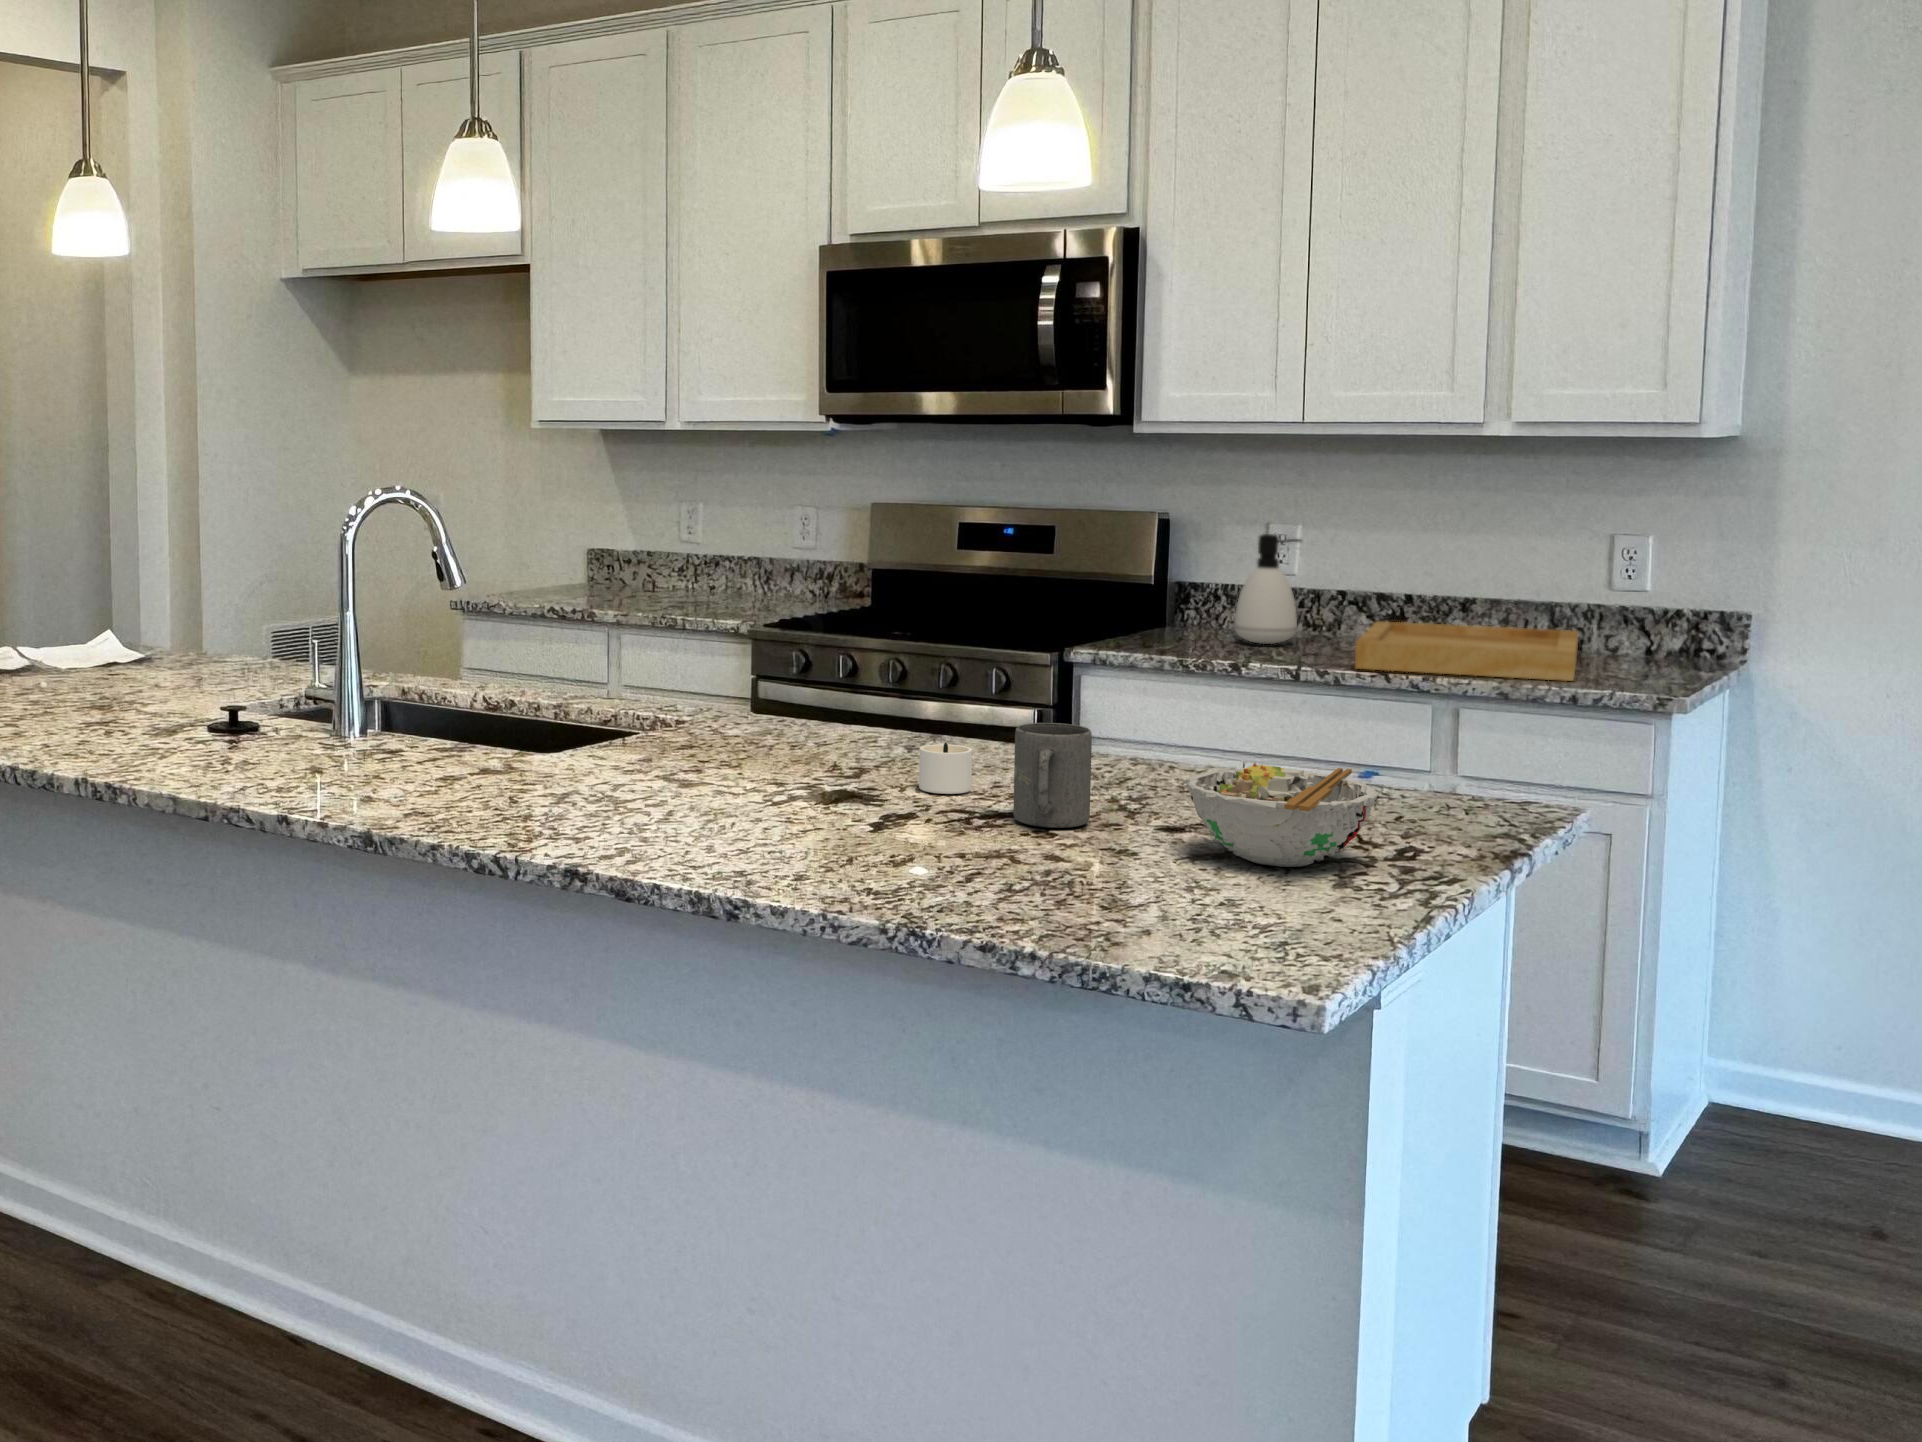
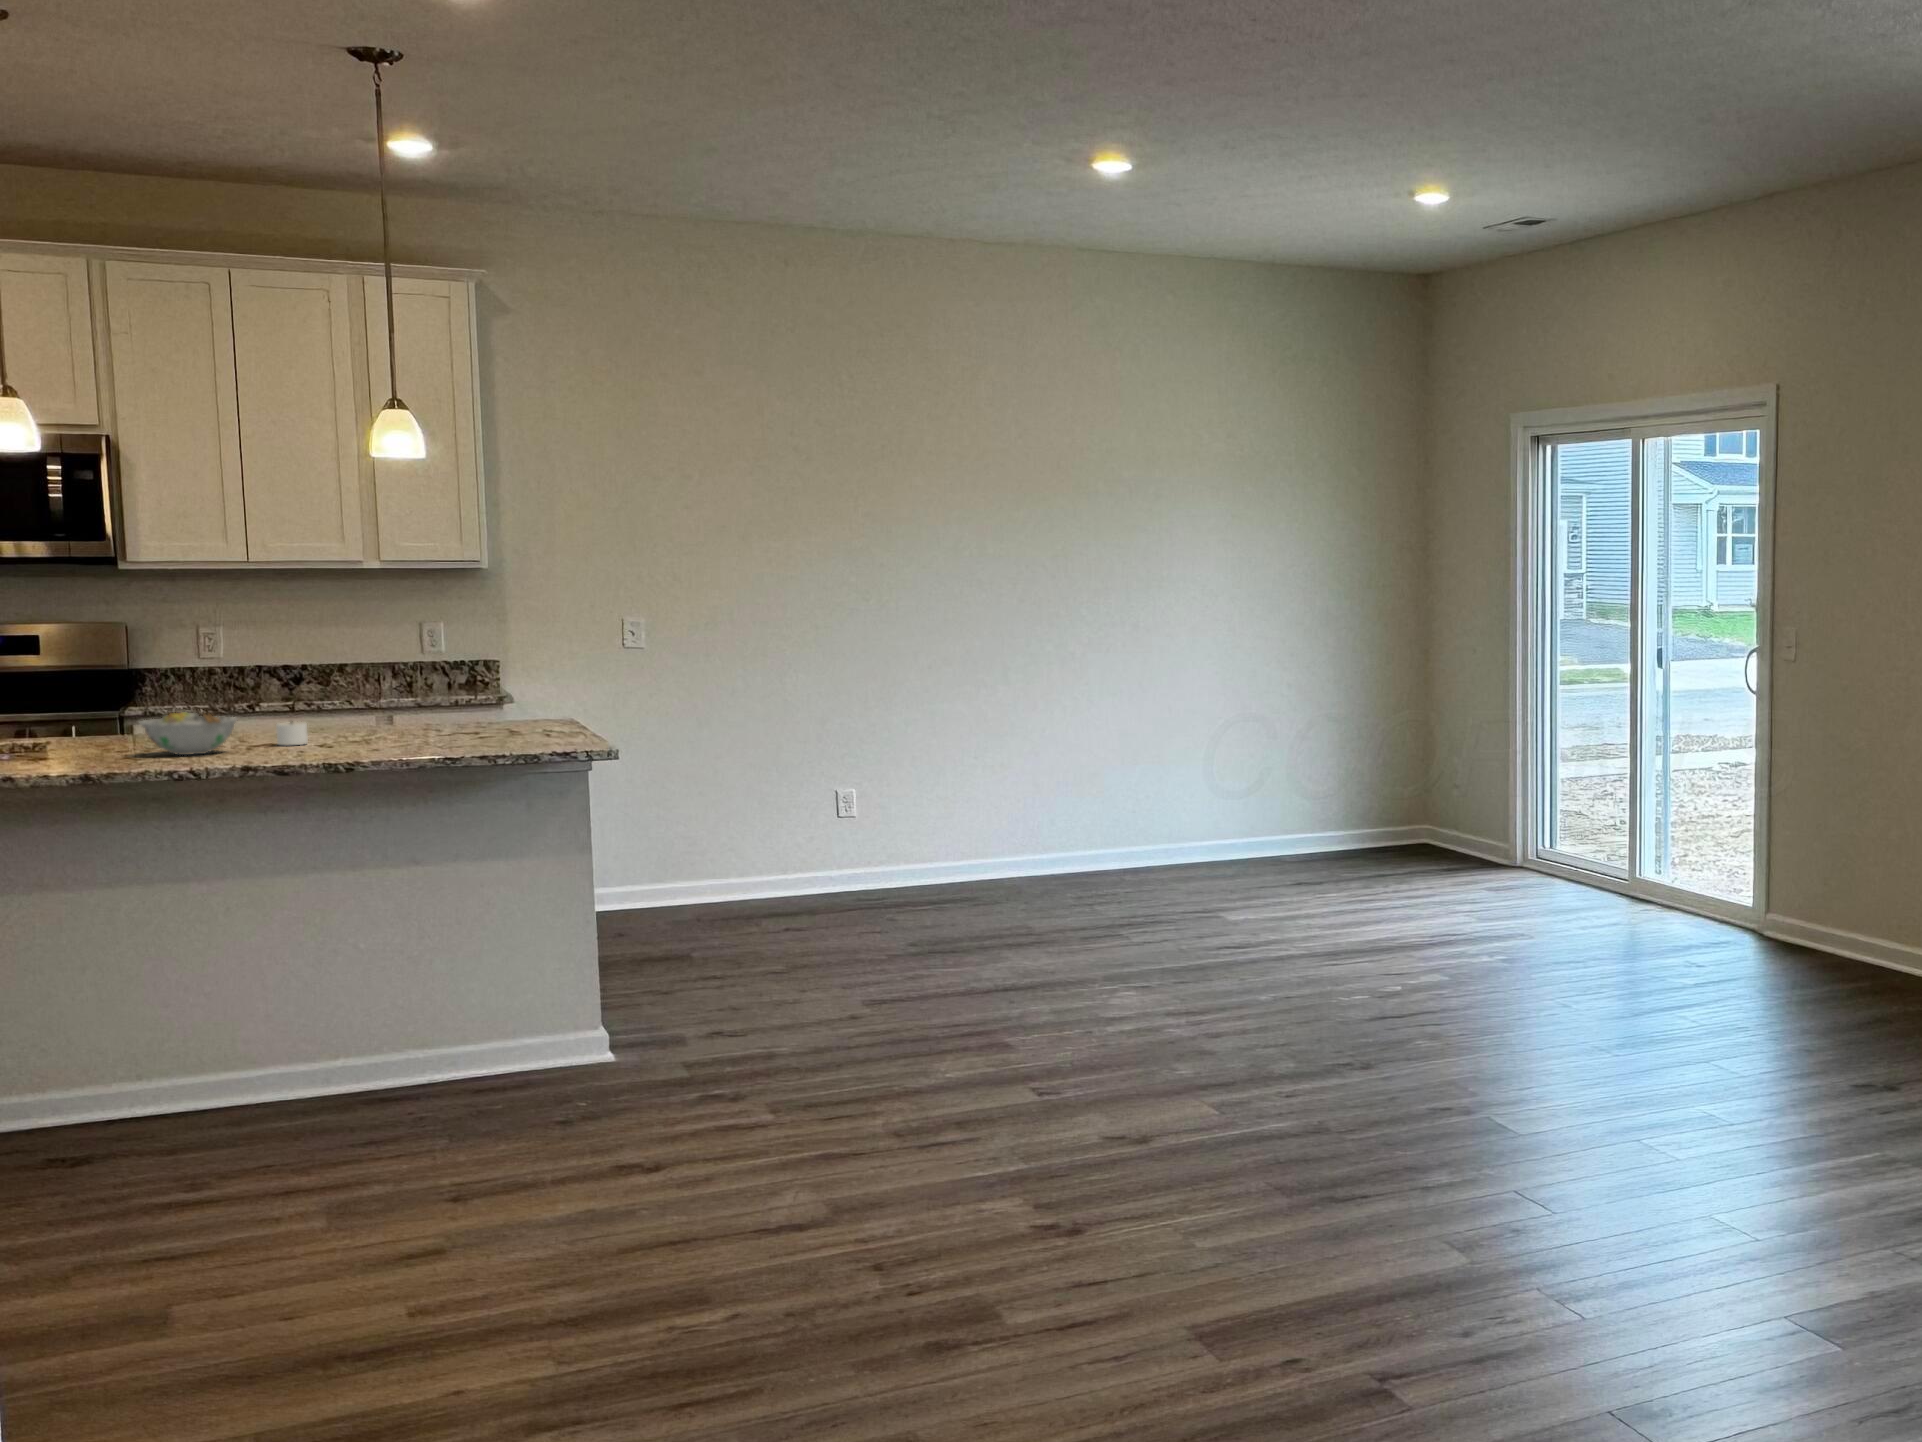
soap dispenser: present [1234,534,1301,644] -> none [209,631,253,698]
tray: present [1355,621,1578,681] -> none [301,675,448,701]
mug: present [1013,723,1092,828] -> none [360,699,402,745]
bowl: present [1185,763,1379,867] -> present [141,712,237,755]

